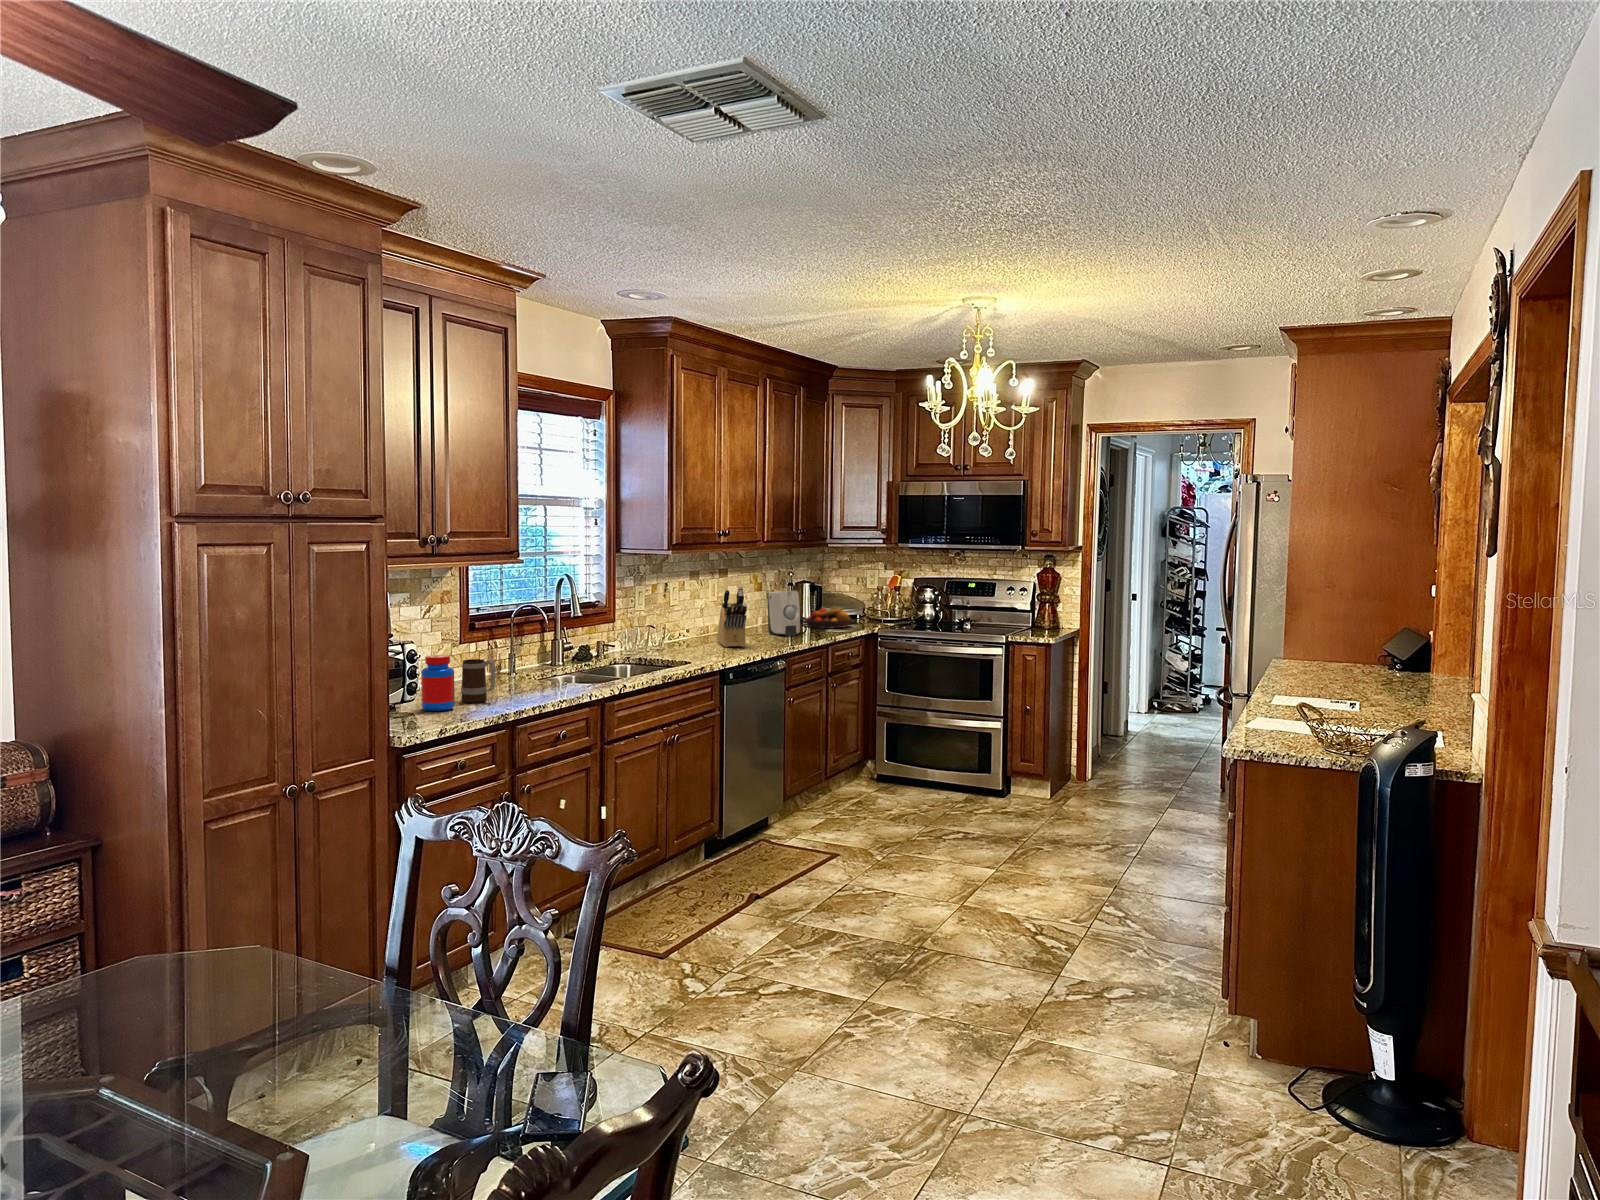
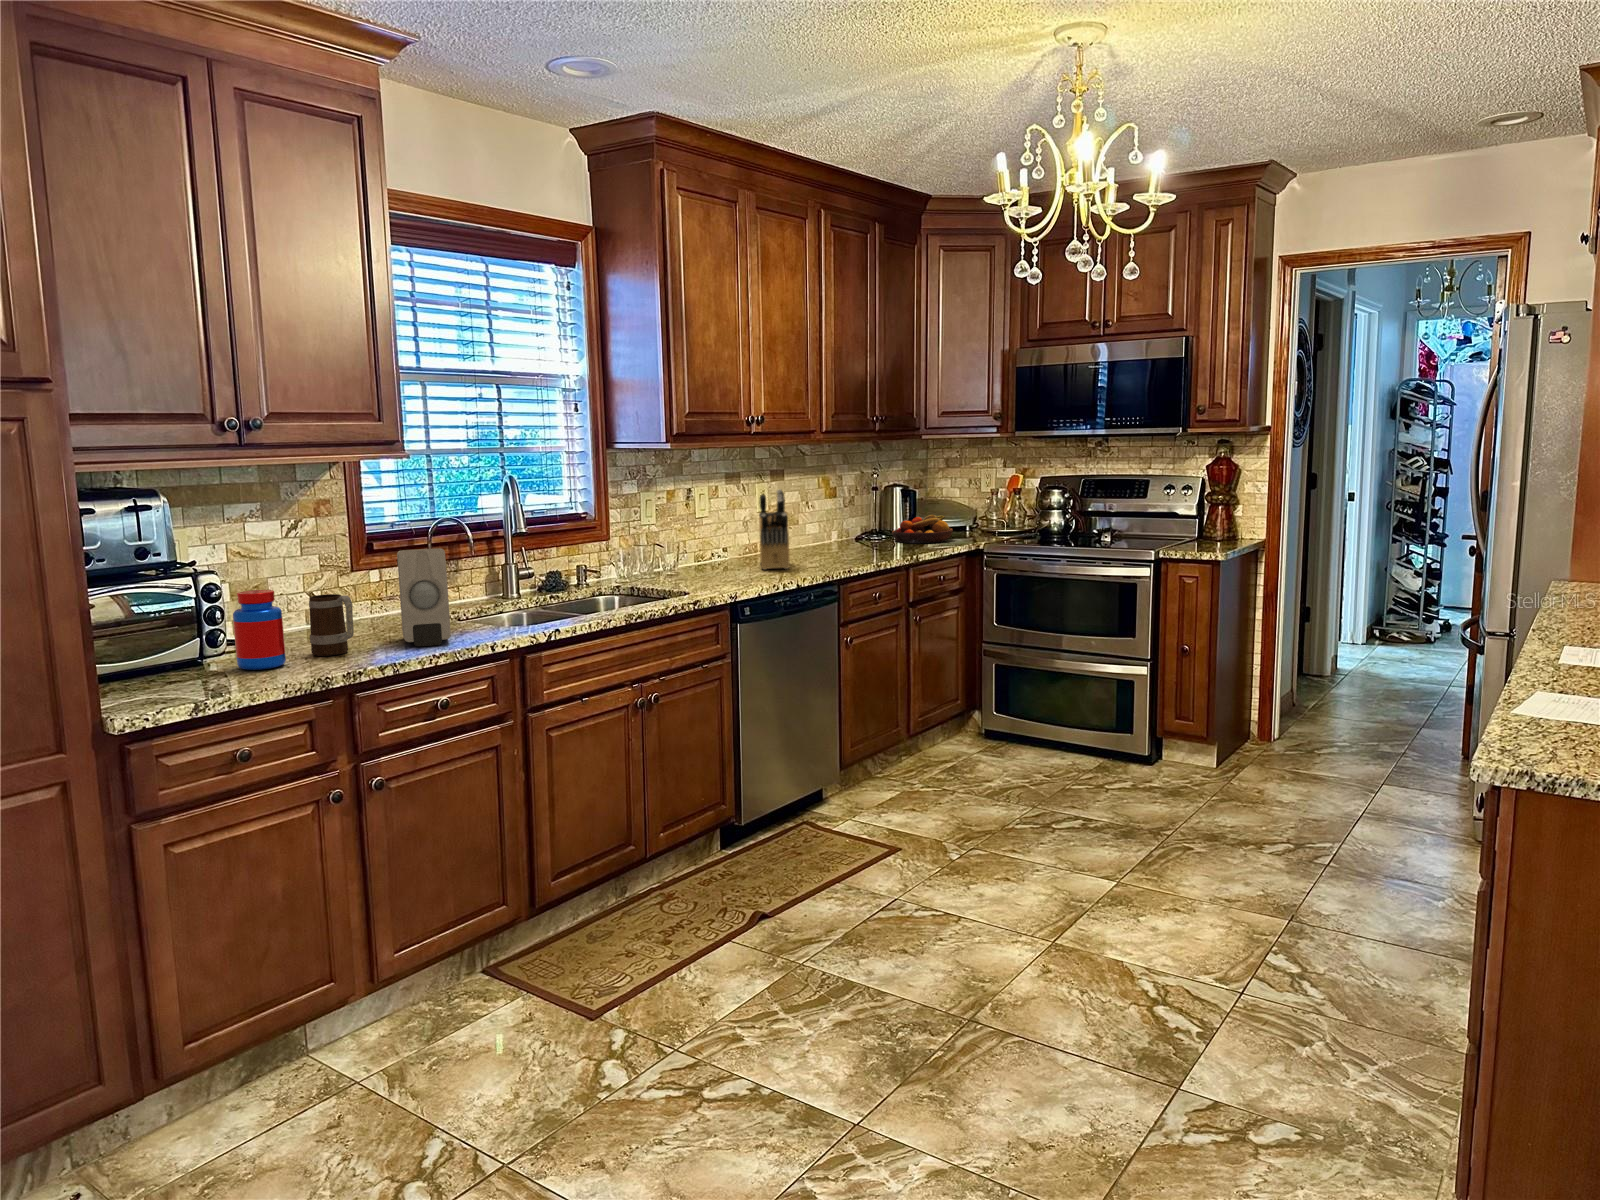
soap dispenser: present [767,591,800,636] -> present [397,548,451,646]

